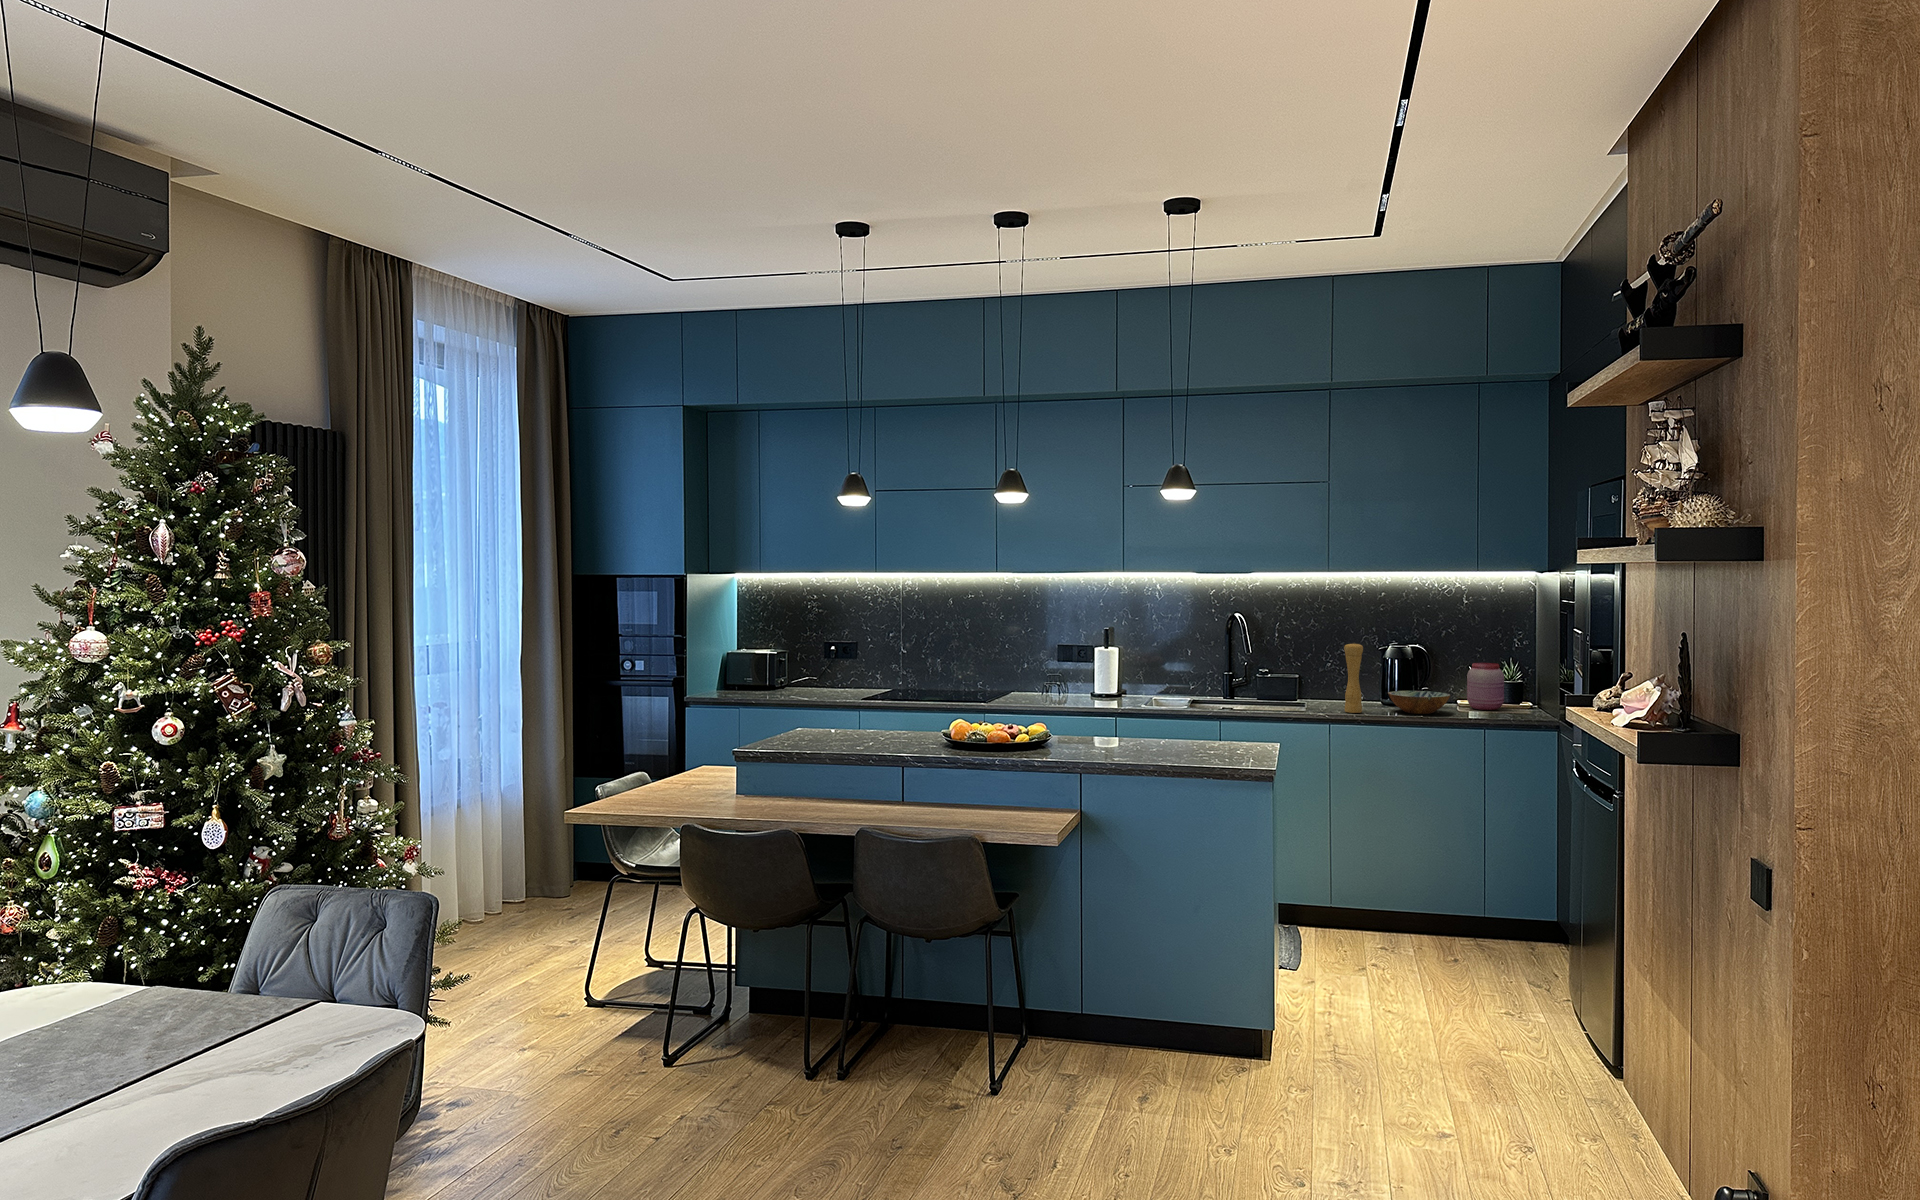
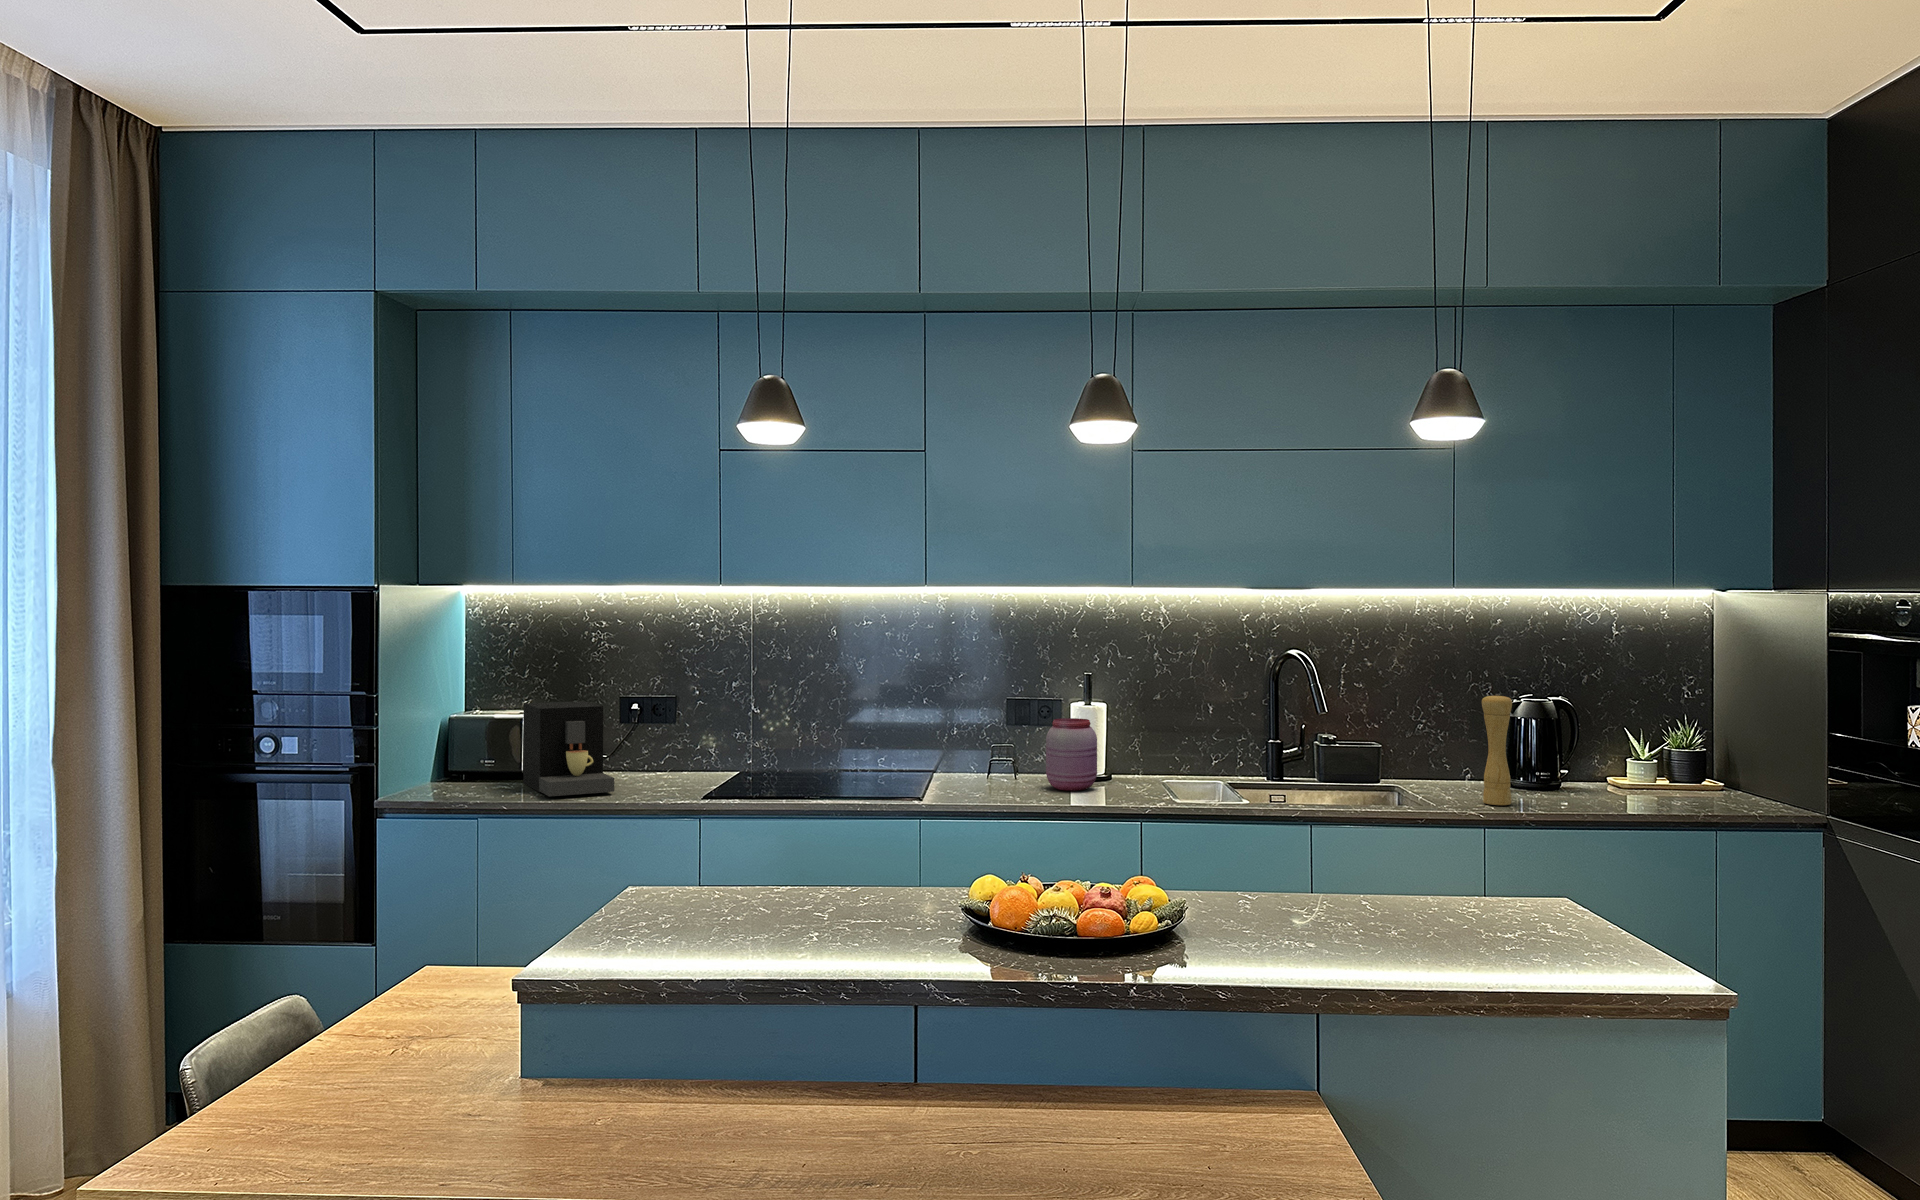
coffee maker: none [768,643,818,697] -> present [523,701,614,796]
jar: present [1467,663,1504,710] -> present [1046,718,1097,791]
bowl: present [1388,691,1450,714] -> none [1539,767,1640,804]

